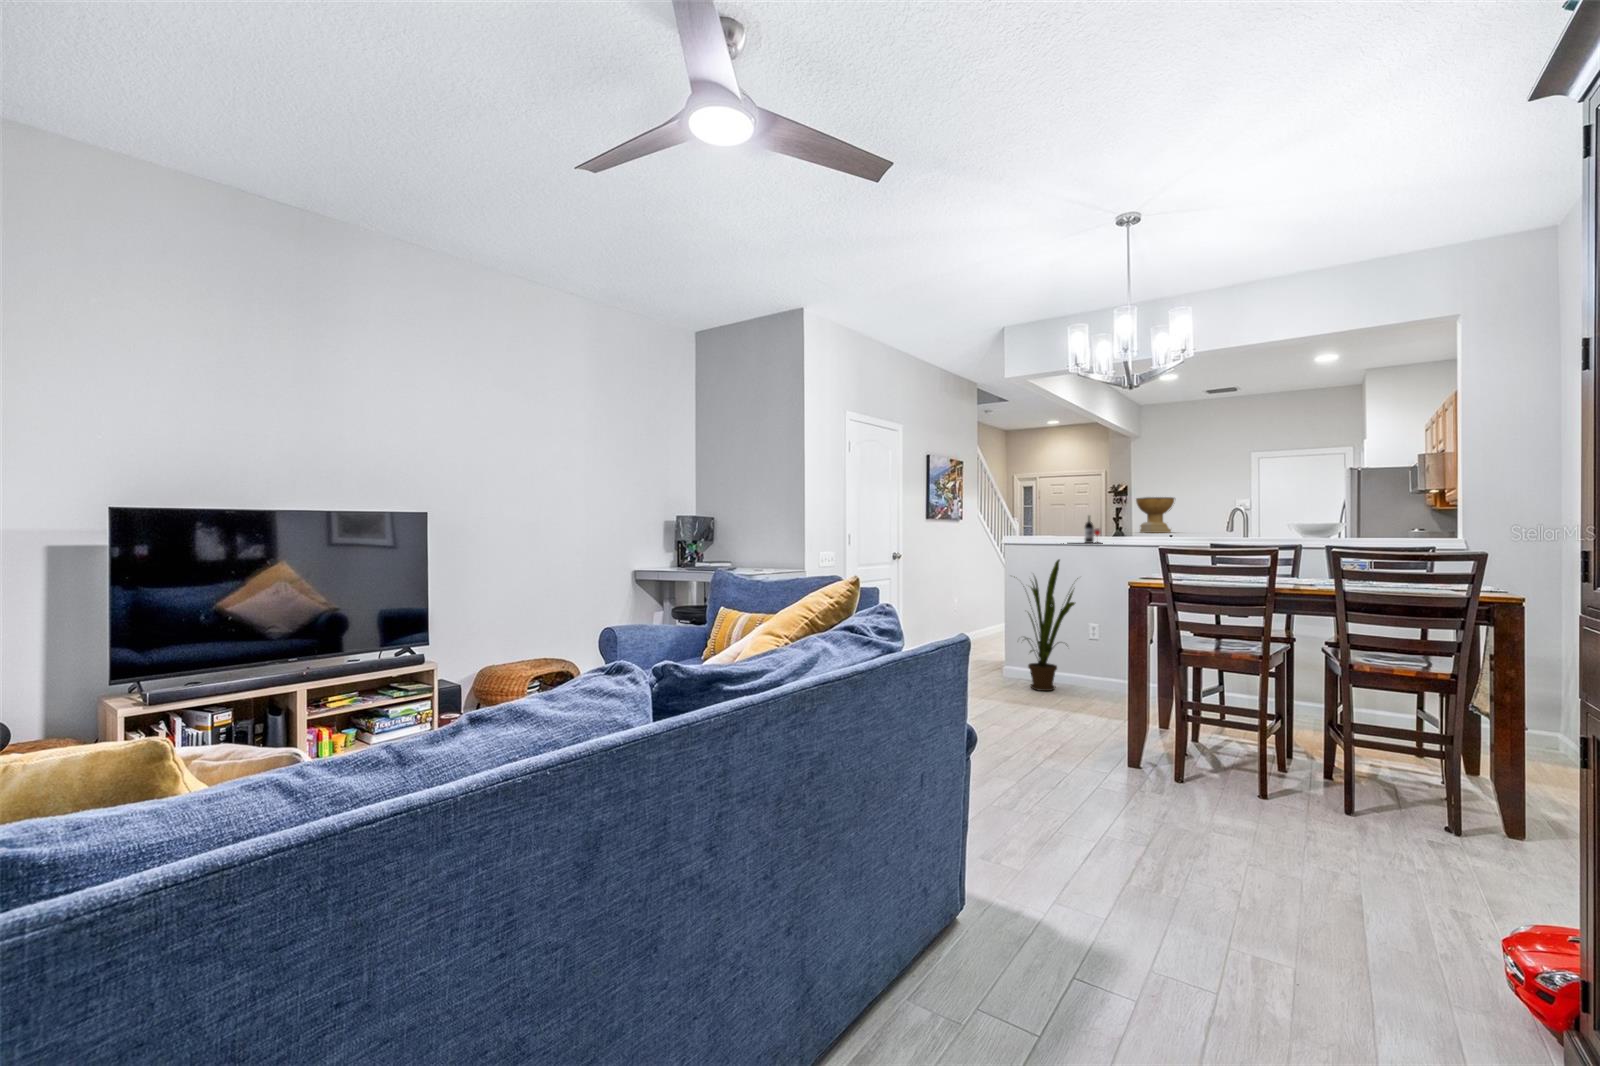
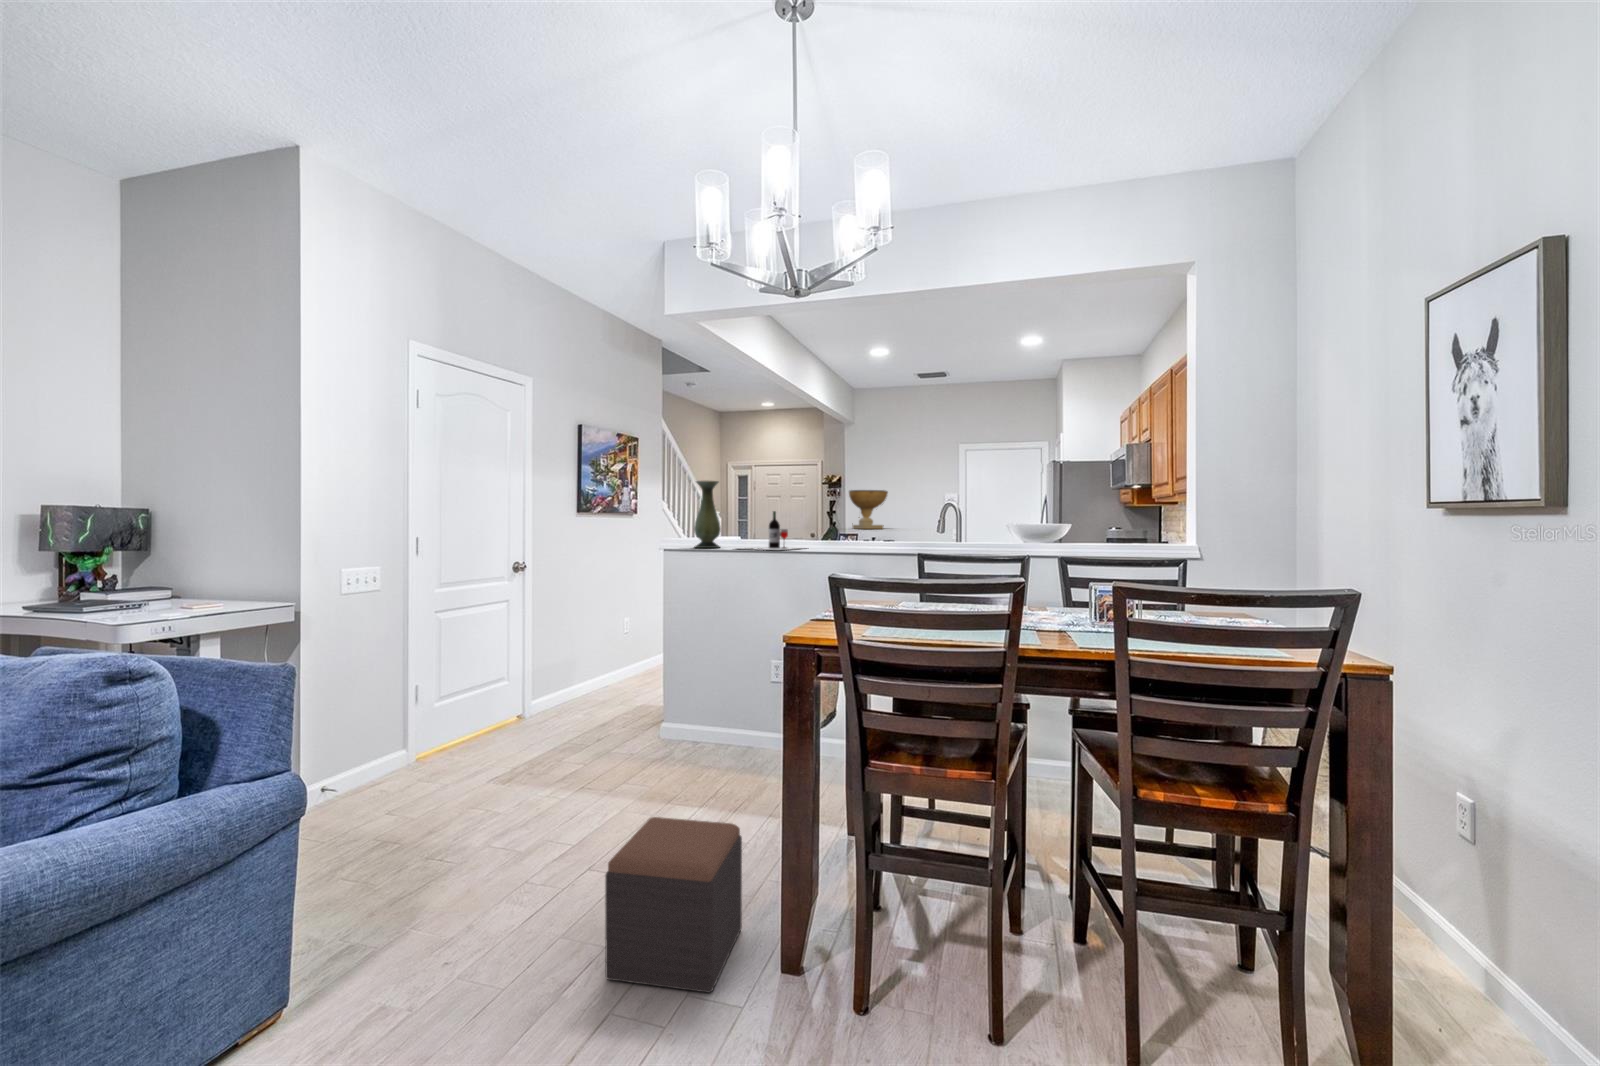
vase: none [1027,494,1047,542] -> present [694,481,721,548]
house plant: present [1025,560,1078,691] -> none [662,571,761,764]
footstool: none [1027,686,1098,770] -> present [605,817,742,993]

